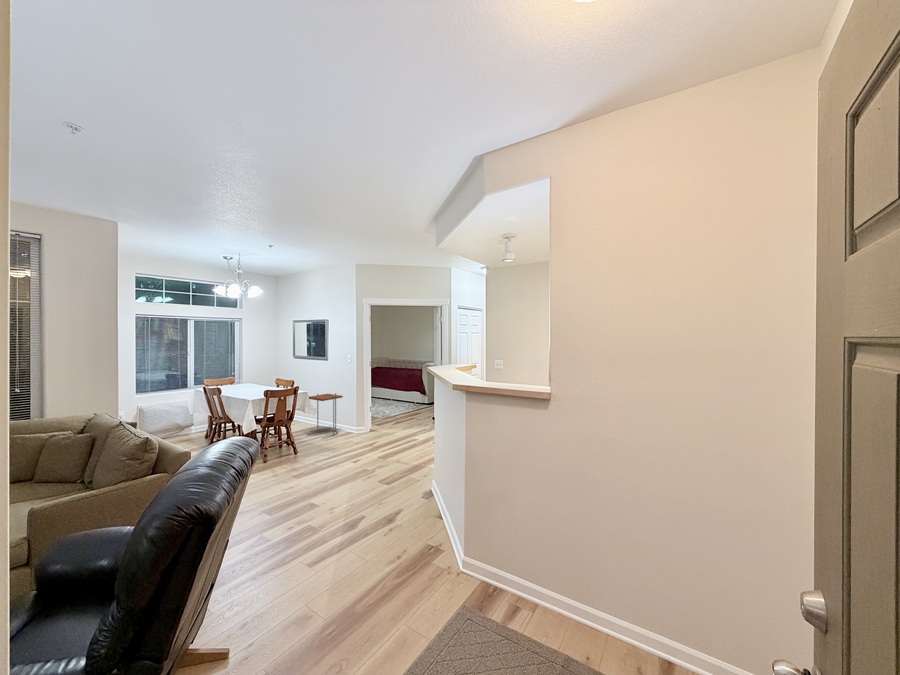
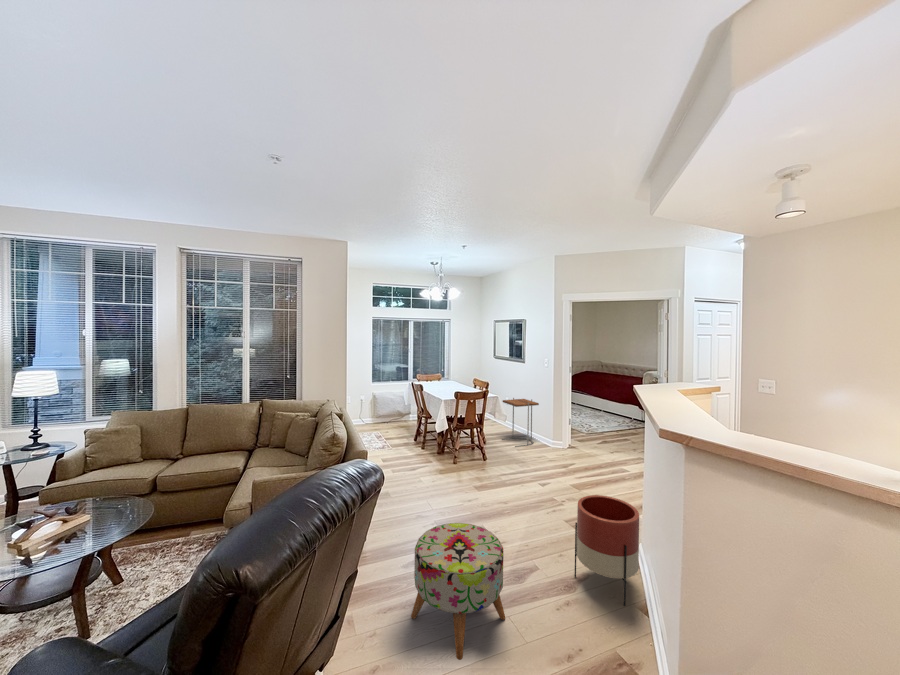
planter: none [393,449,435,518] -> present [574,495,639,606]
ottoman: none [267,489,349,587] -> present [411,523,505,660]

